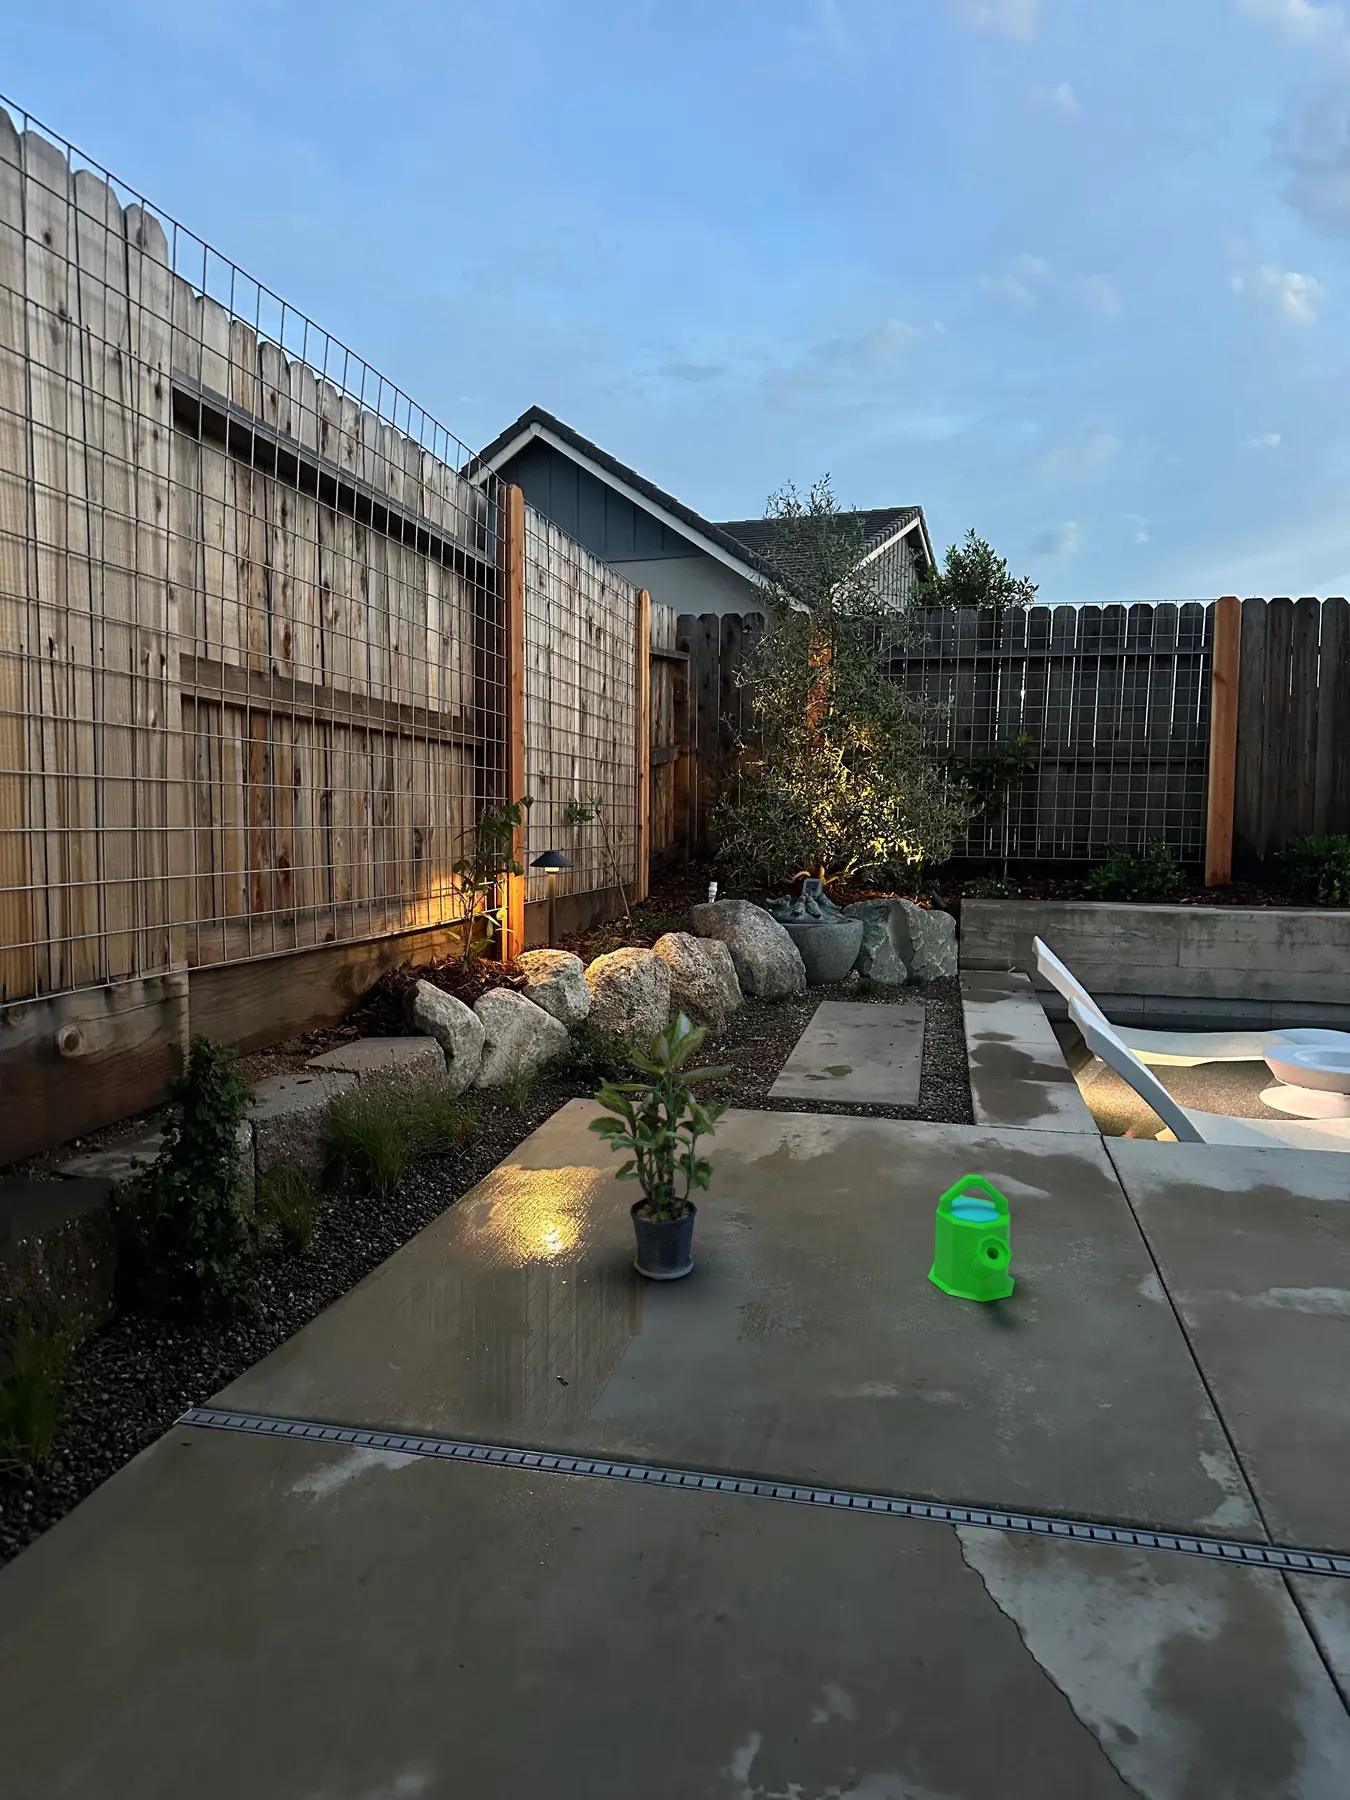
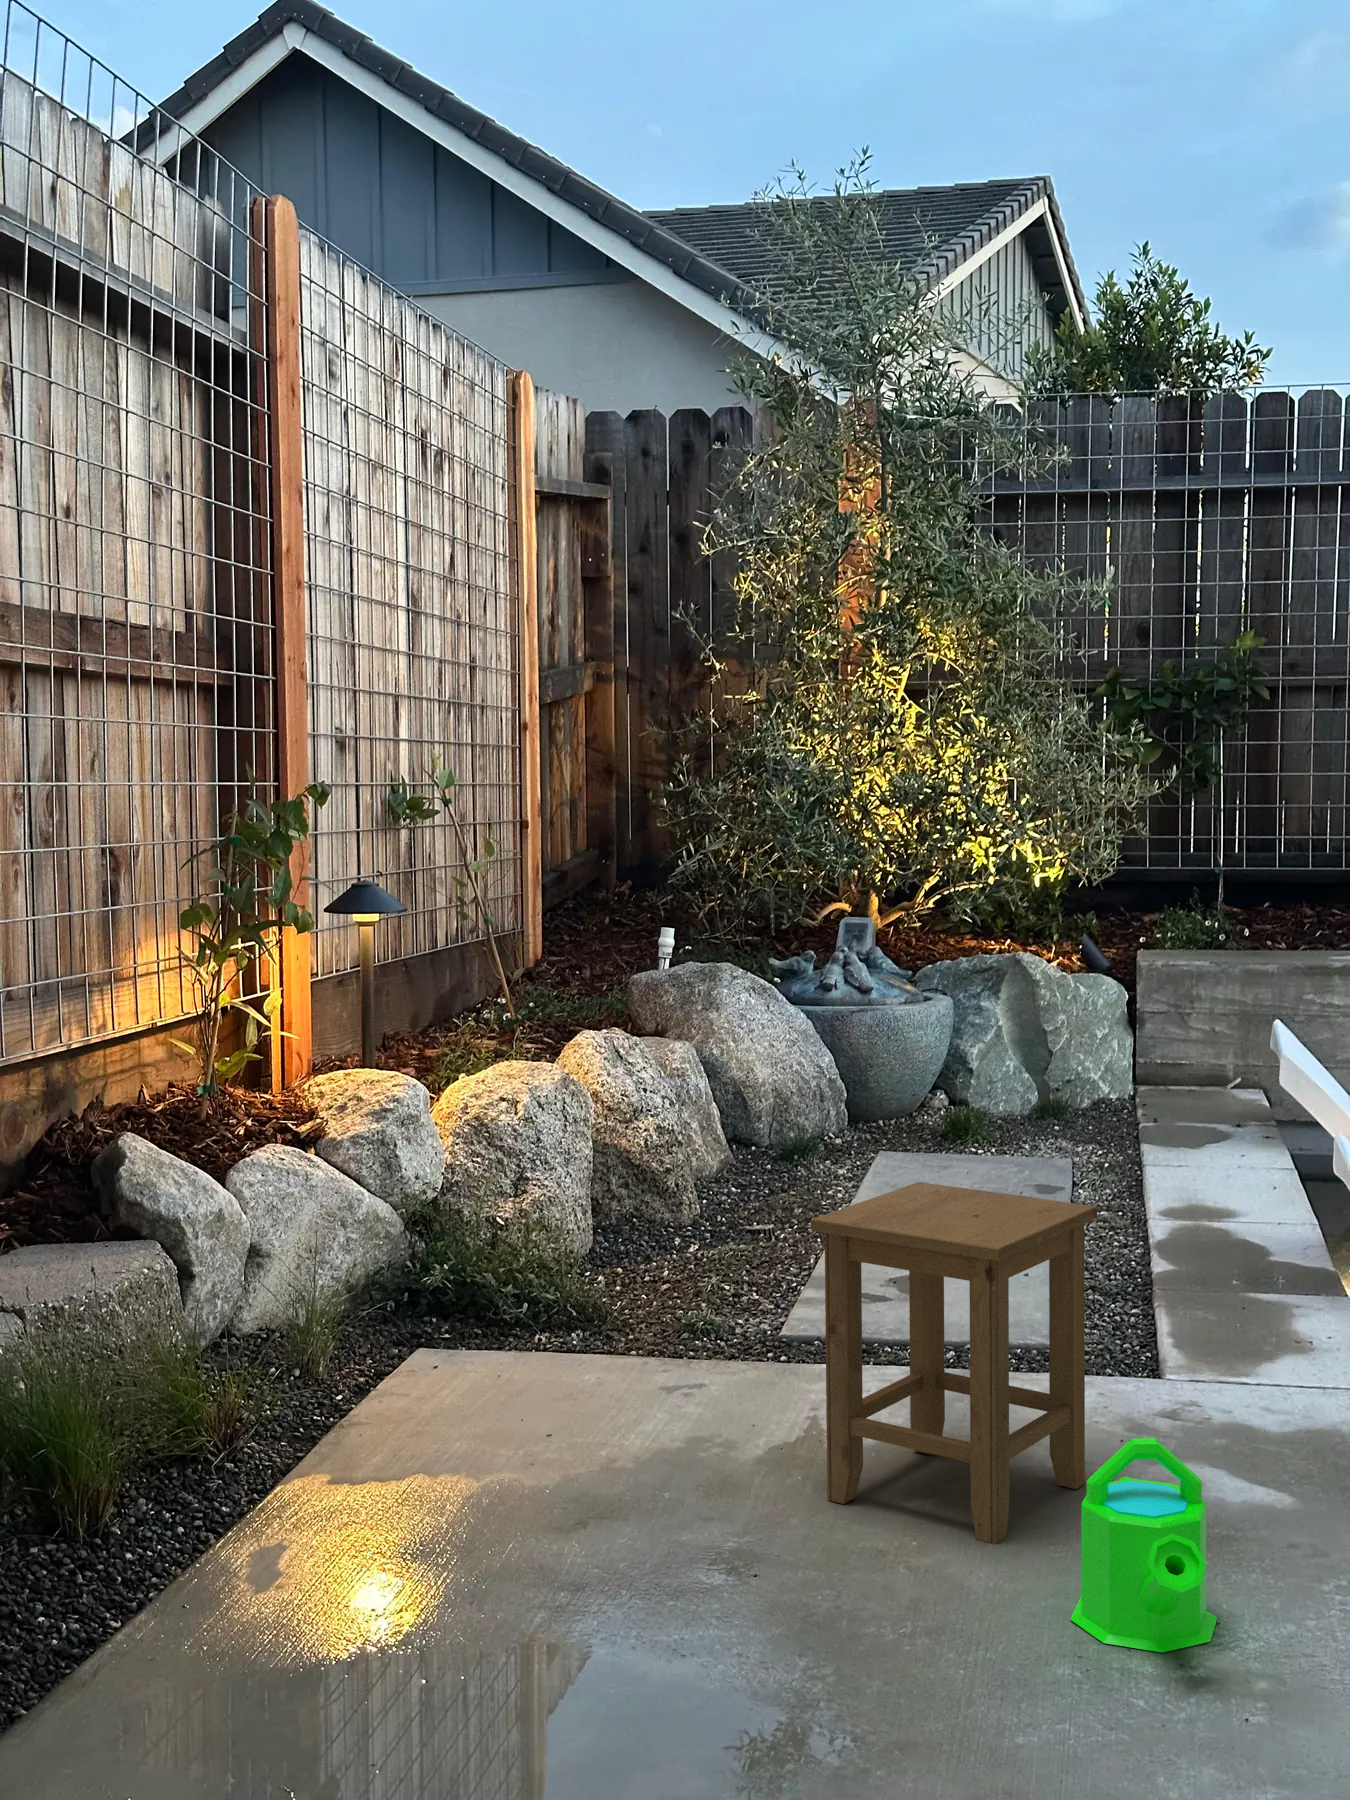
potted plant: present [588,1012,732,1280] -> none [480,1173,731,1641]
stool: none [782,1019,946,1227] -> present [811,1182,1097,1544]

